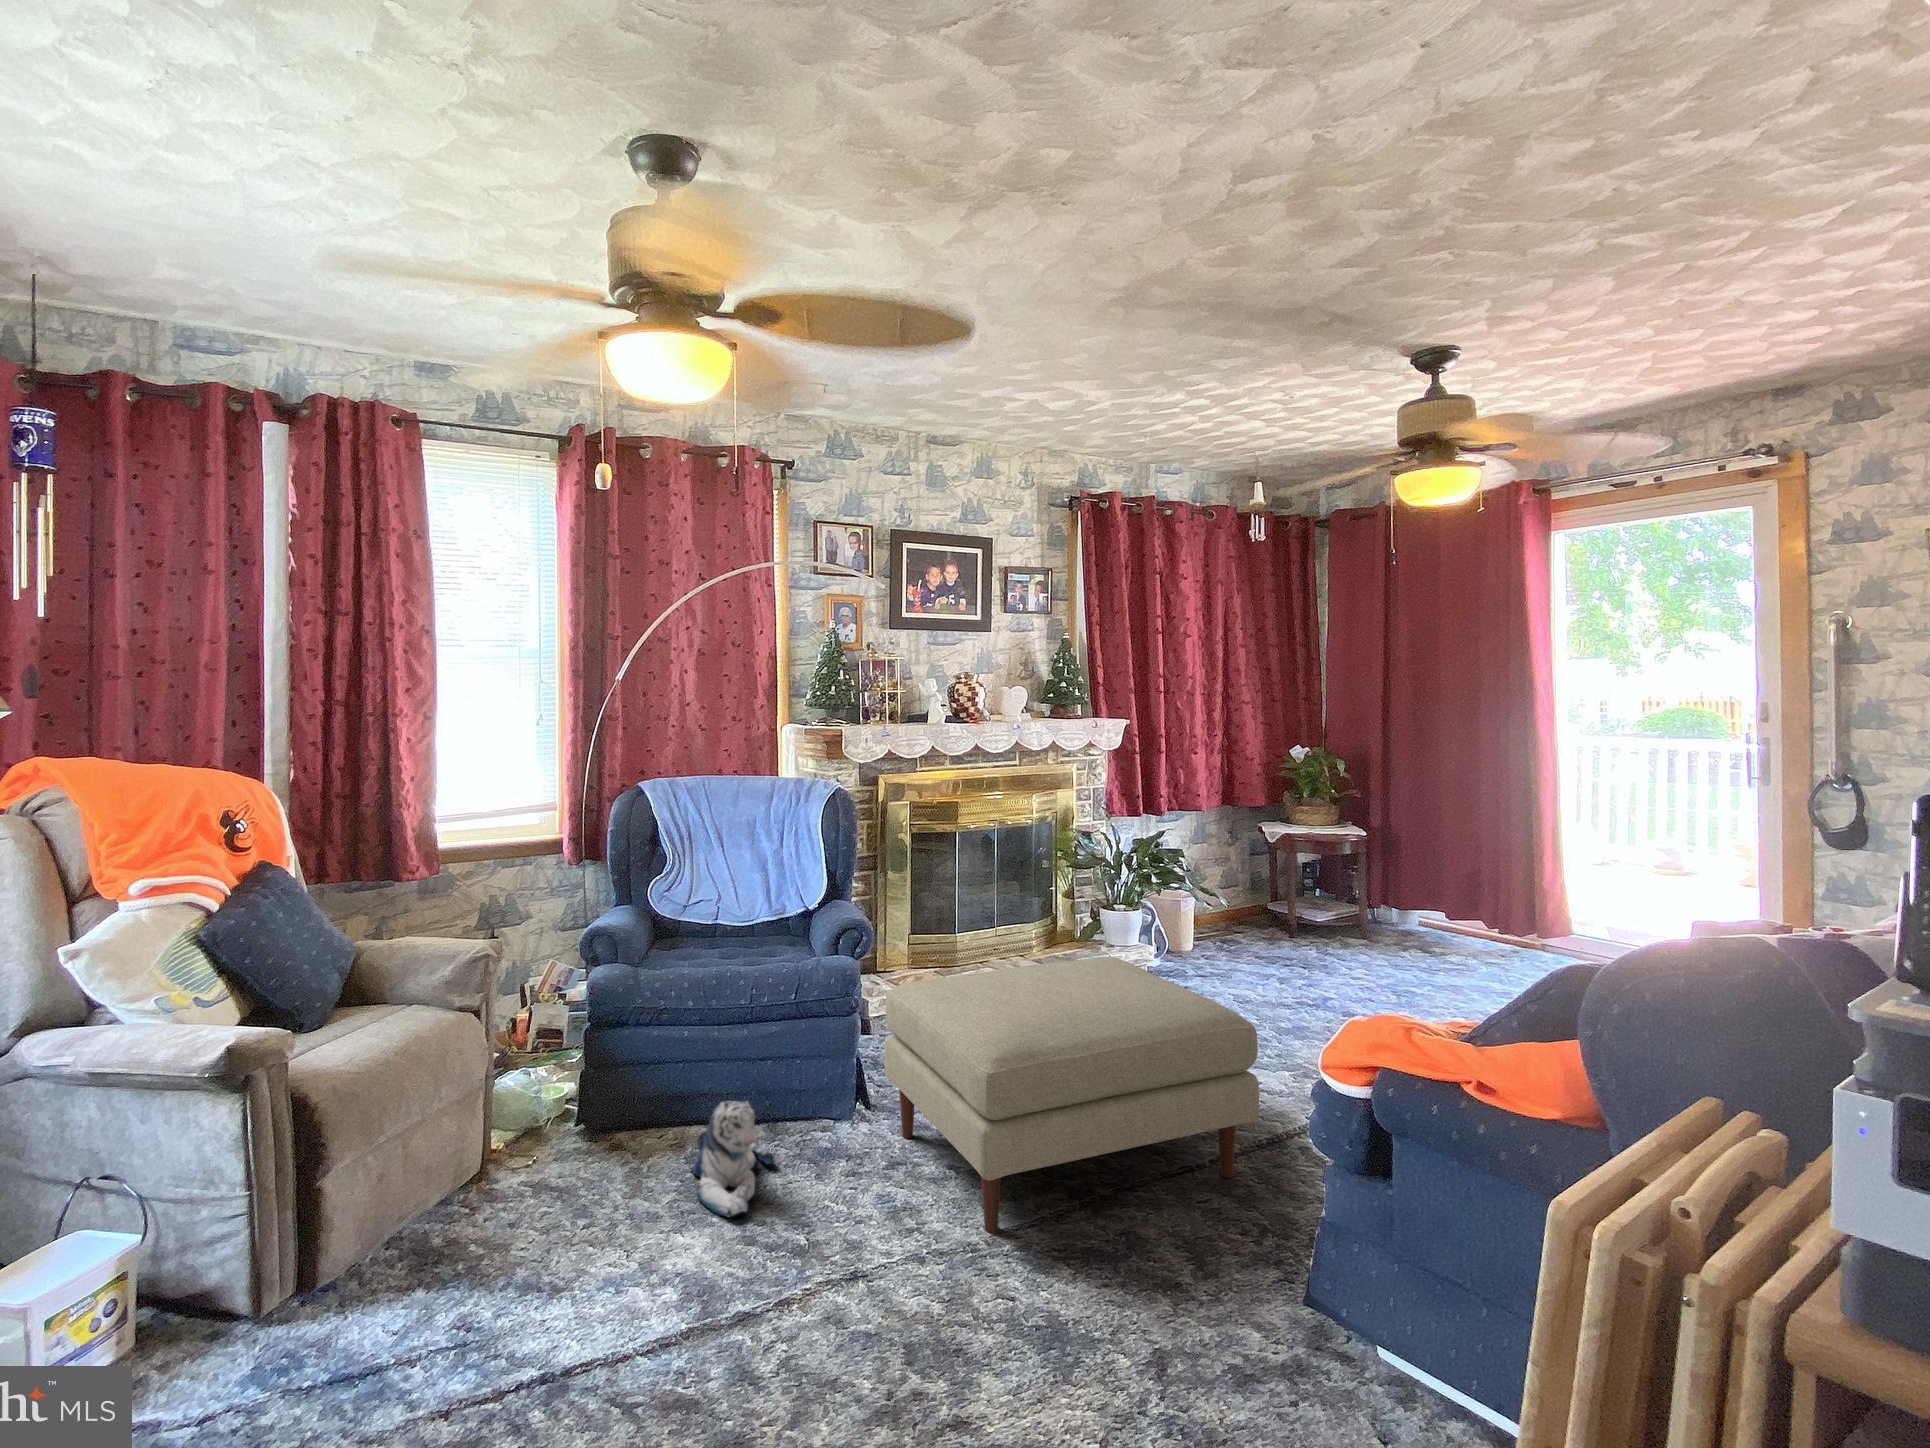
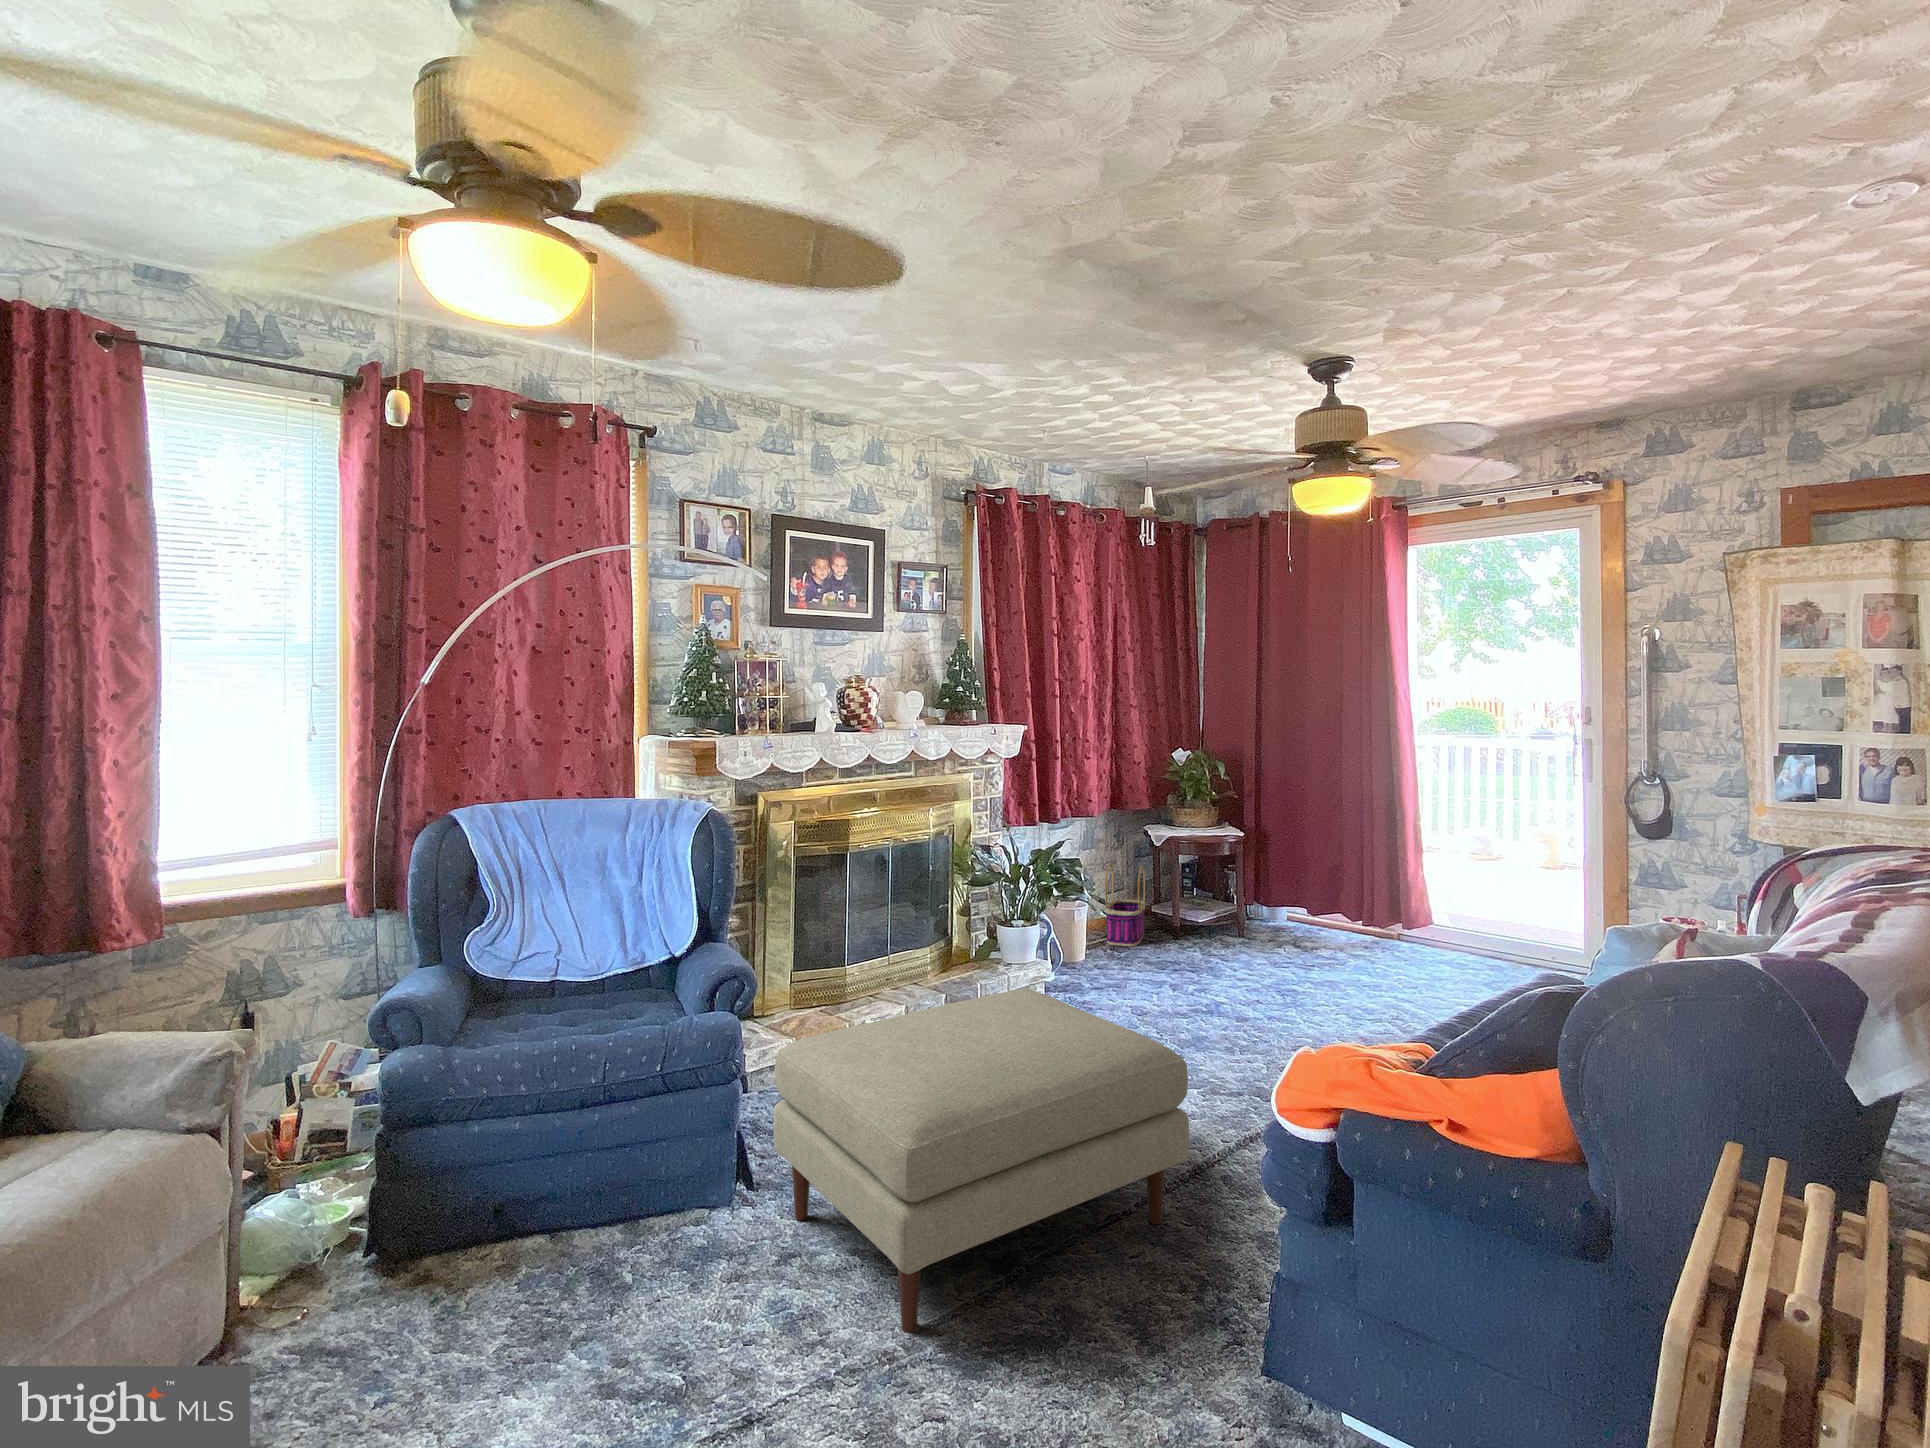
basket: none [1214,857,1256,938] -> present [1105,864,1145,946]
plush toy: present [692,1101,774,1218] -> none [528,1207,639,1363]

